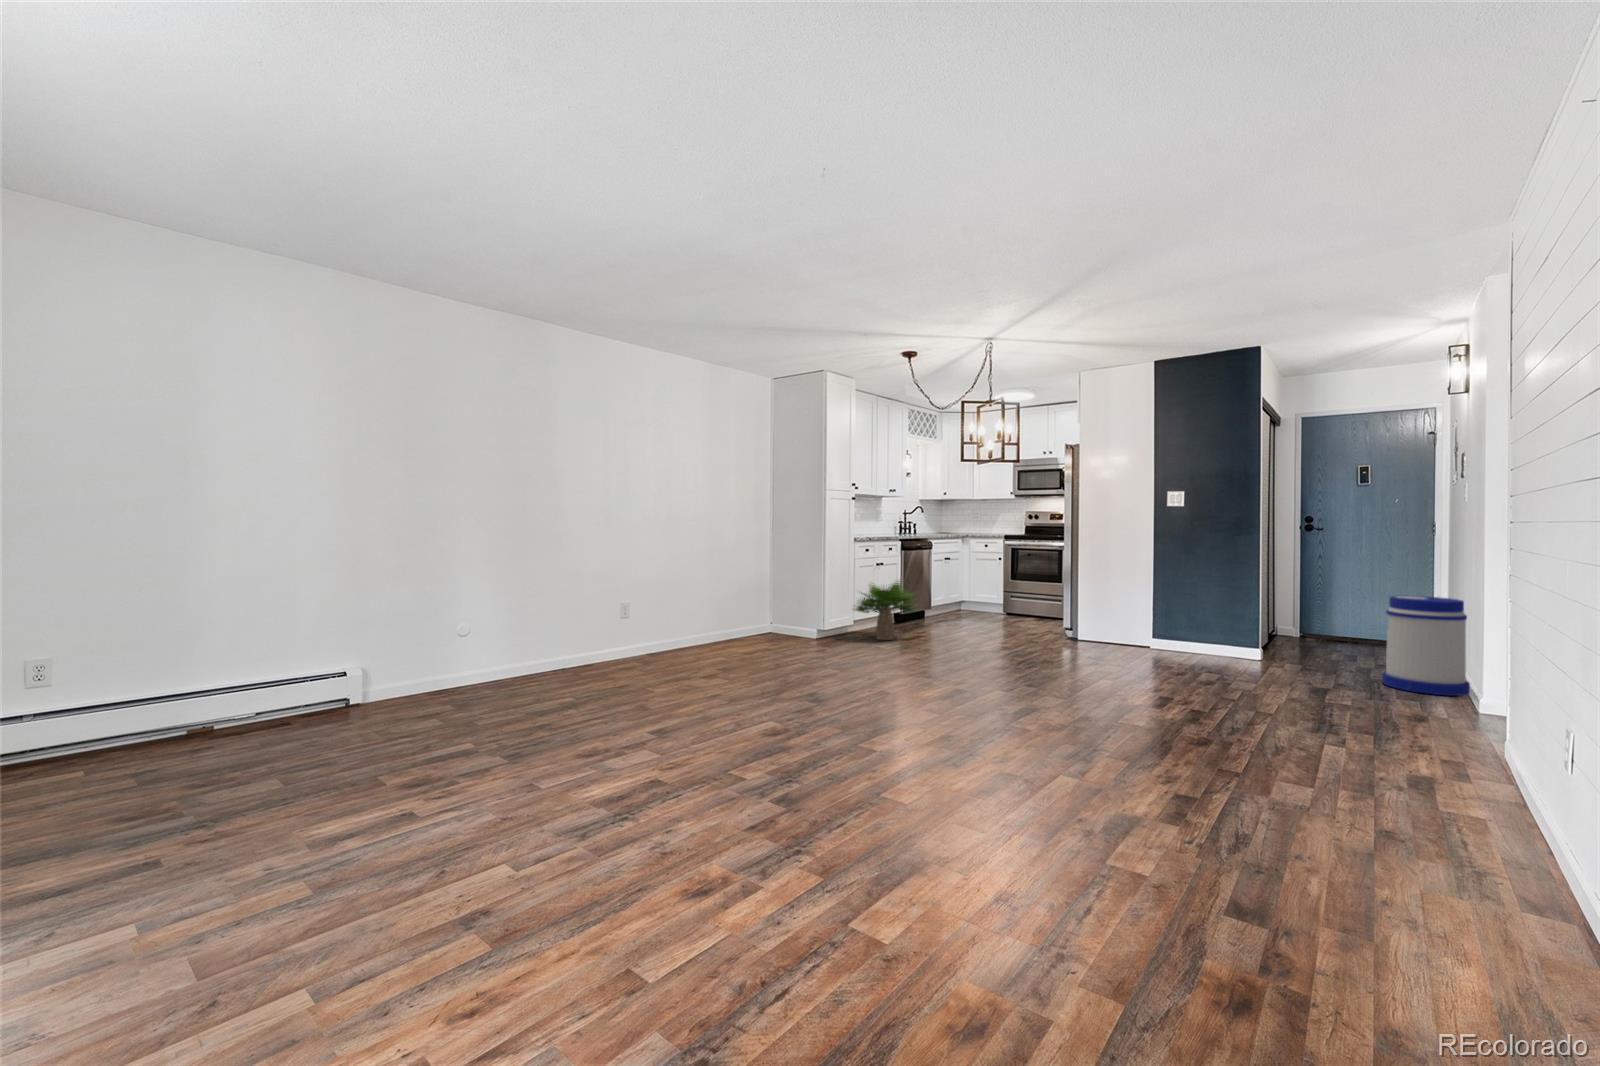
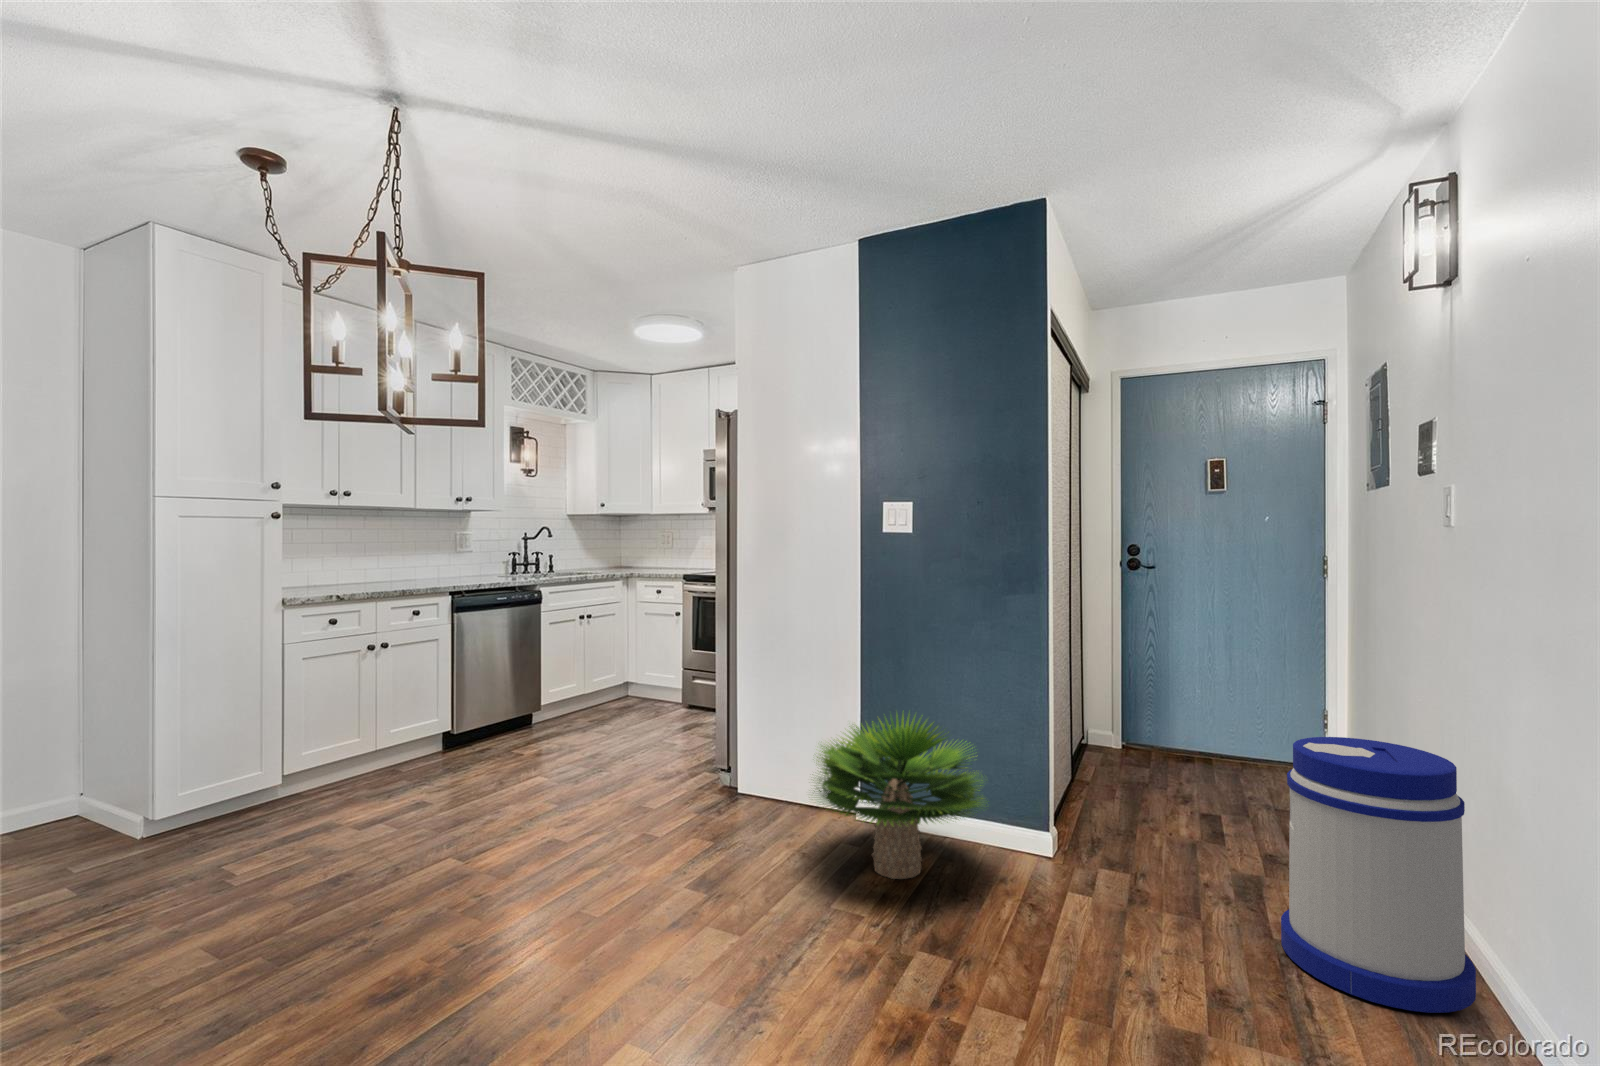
potted plant: present [854,581,915,640] -> present [814,714,983,879]

